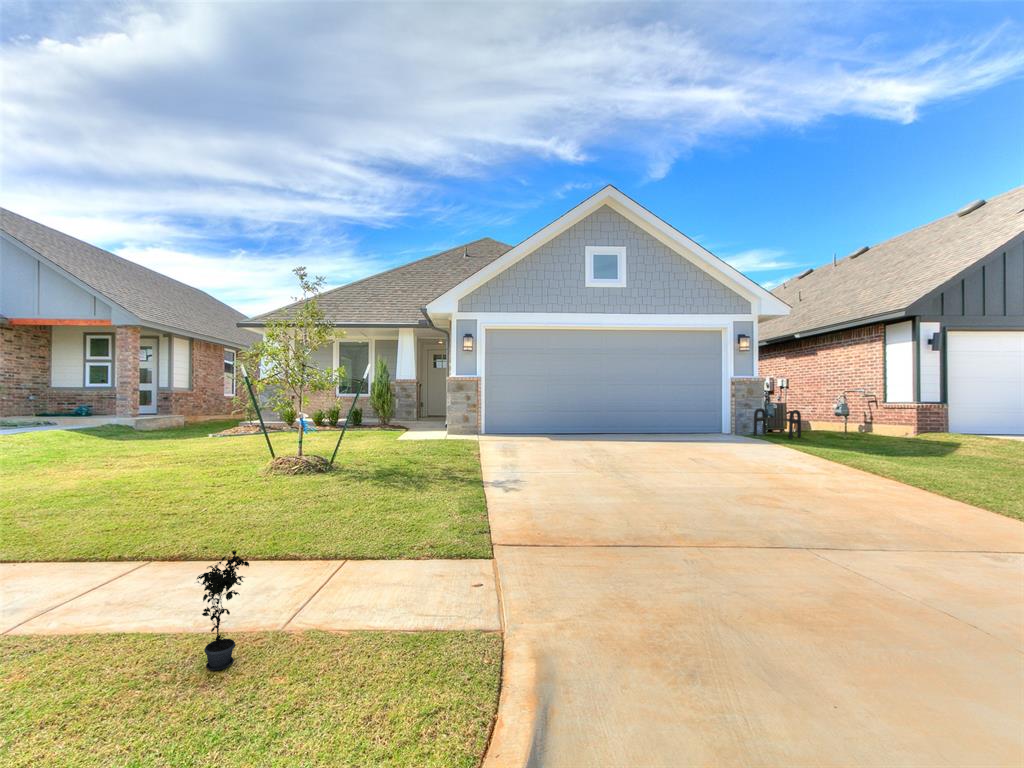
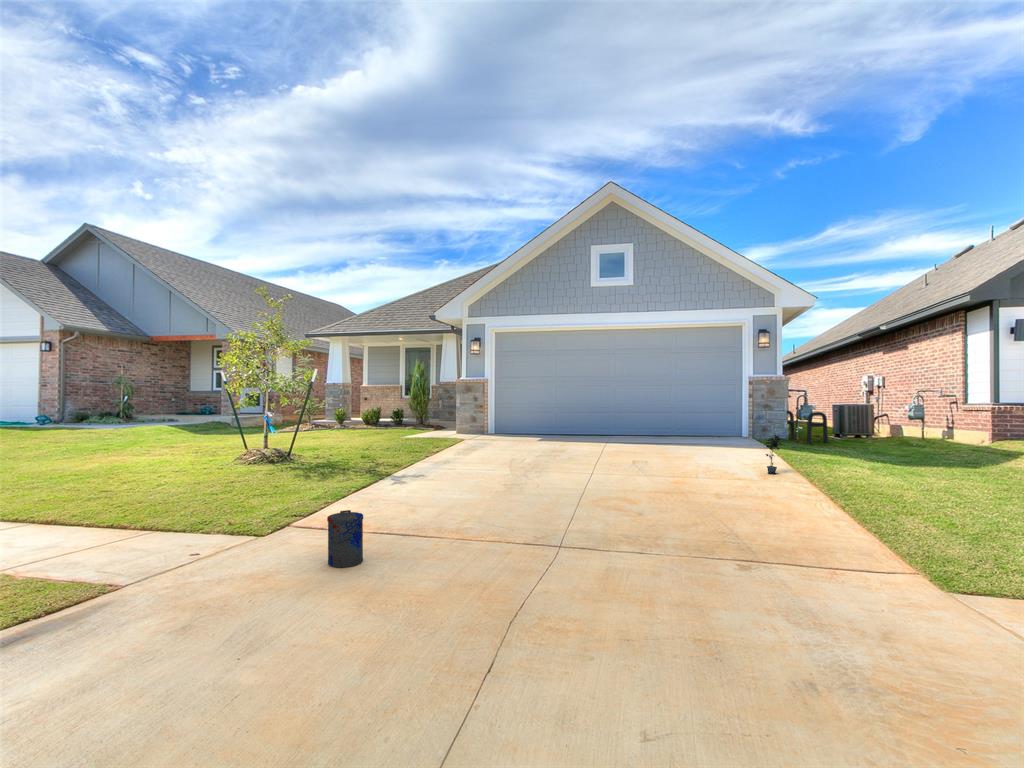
potted plant: present [197,551,249,671] -> present [766,435,781,474]
trash can: none [666,568,719,656] -> present [327,510,363,567]

